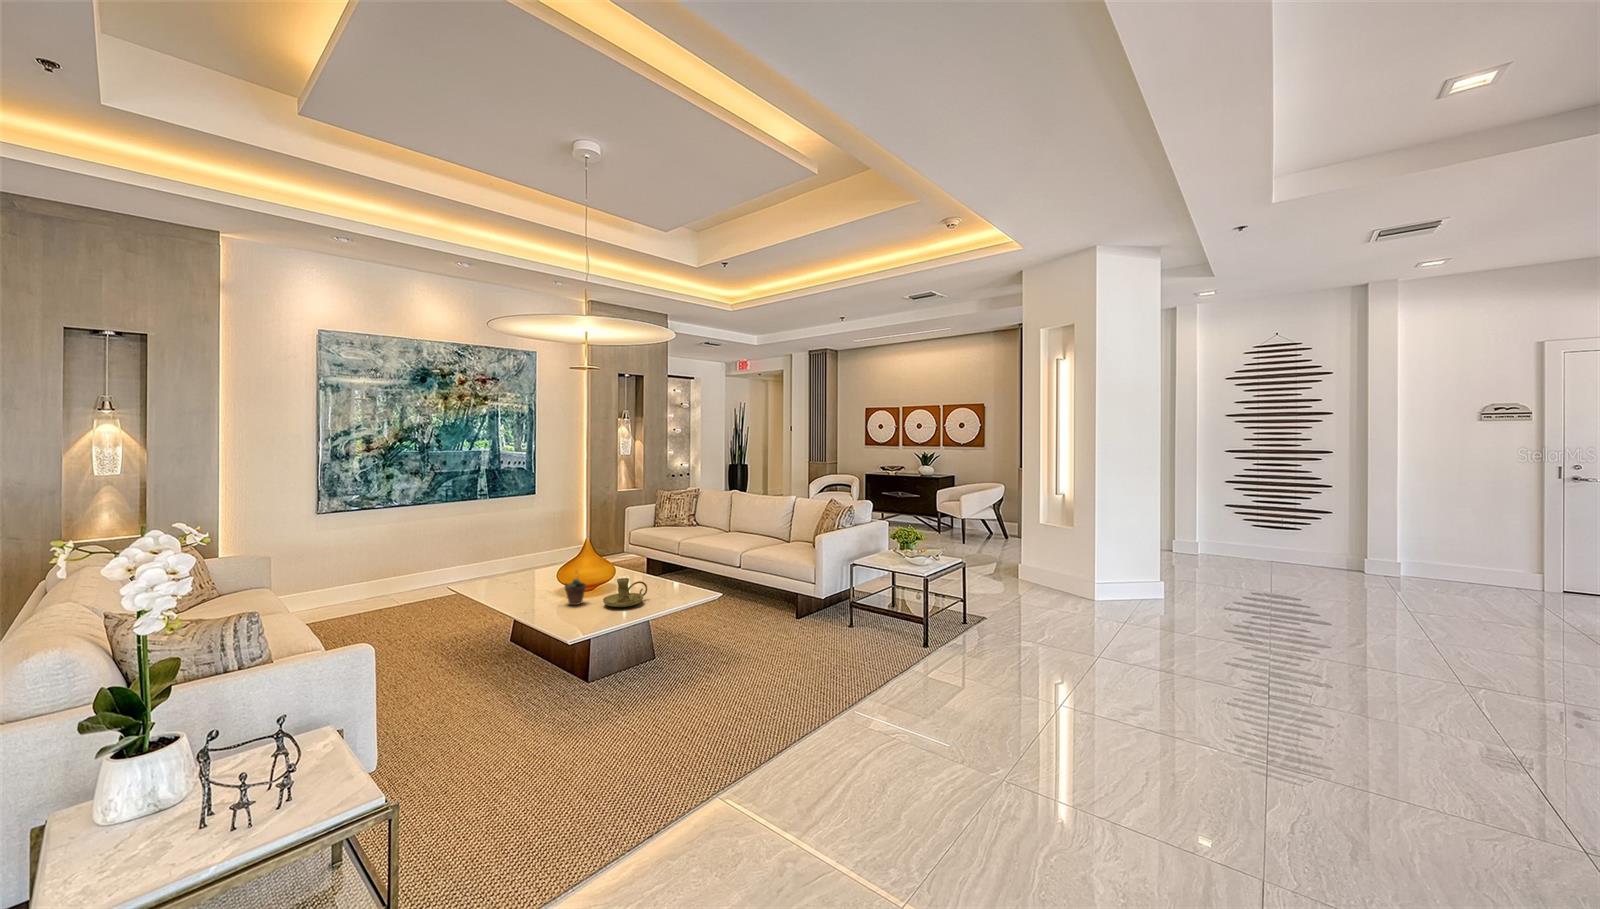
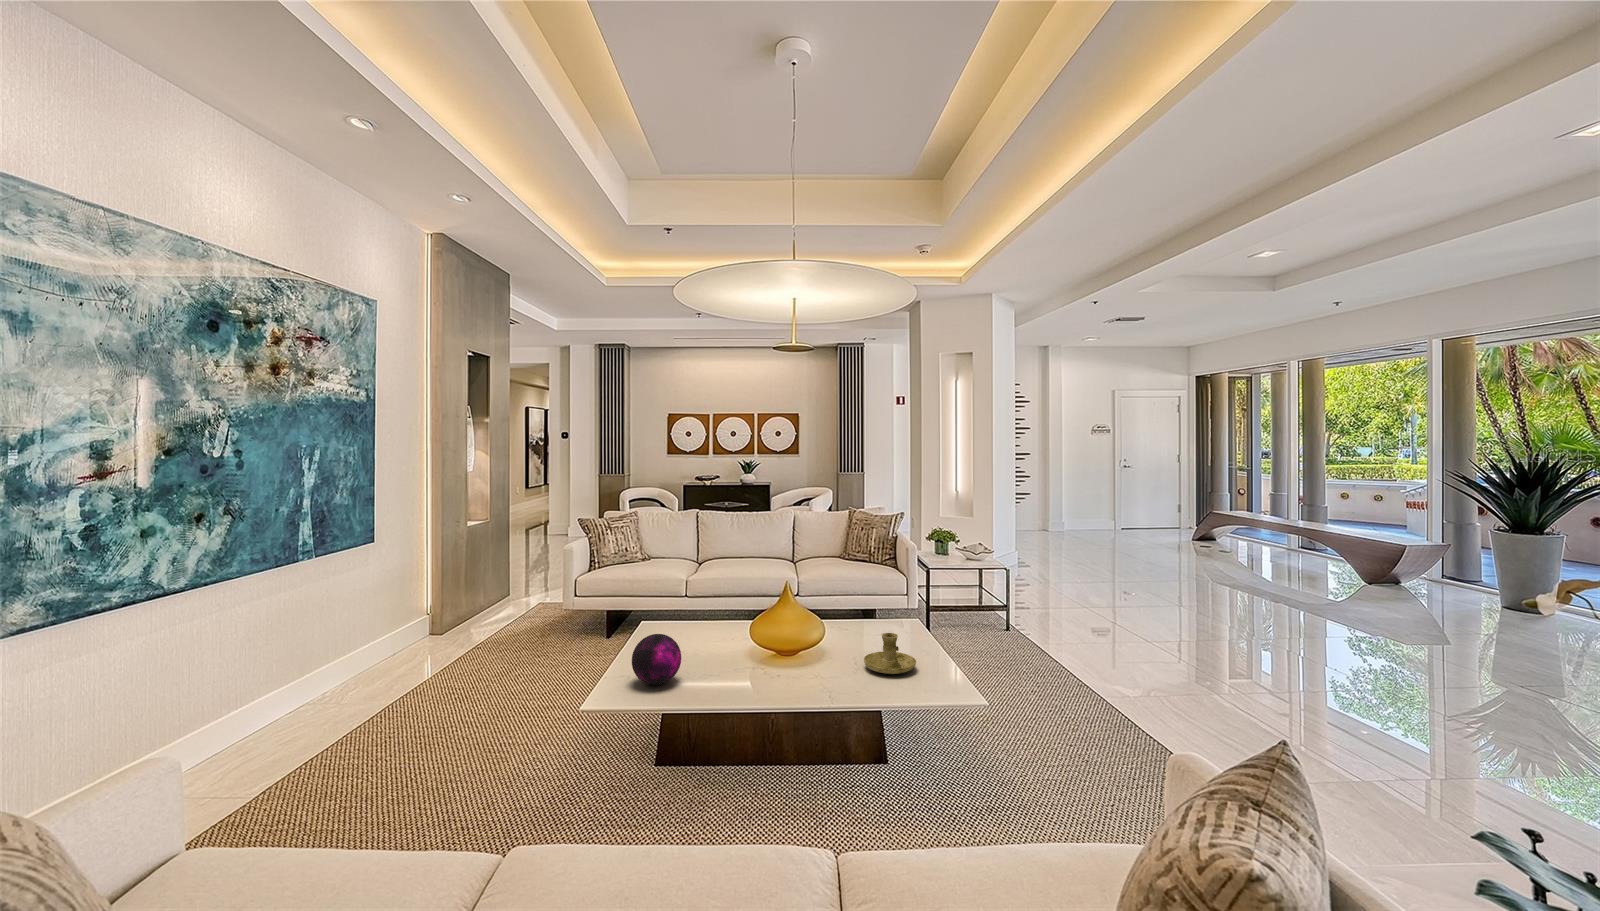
decorative orb: none [498,553,531,584] -> present [632,634,681,685]
succulent plant: present [565,579,586,605] -> none [826,635,855,686]

